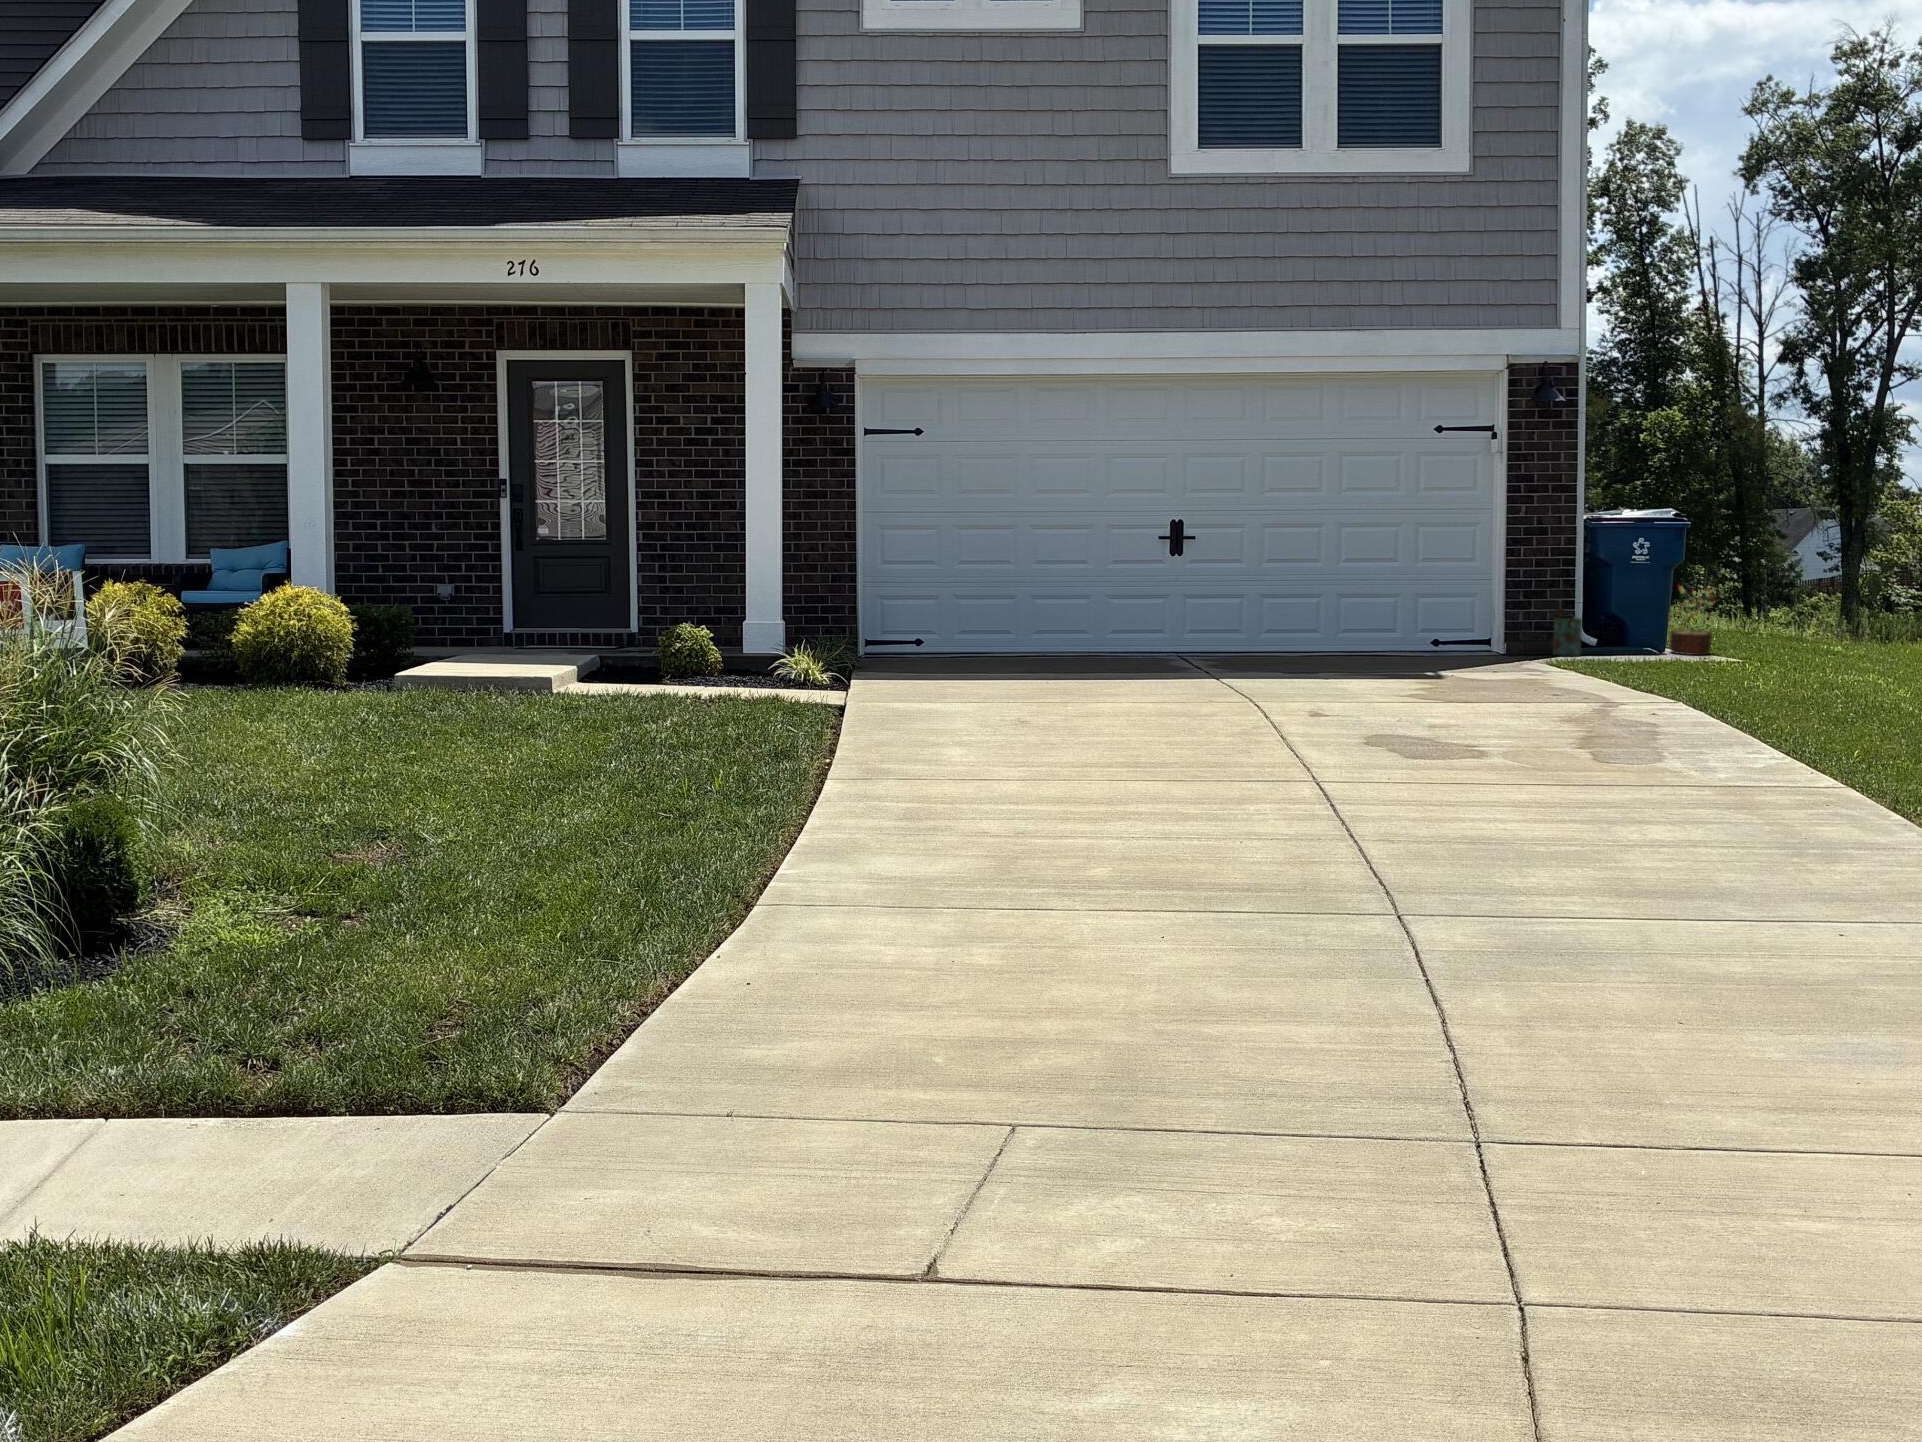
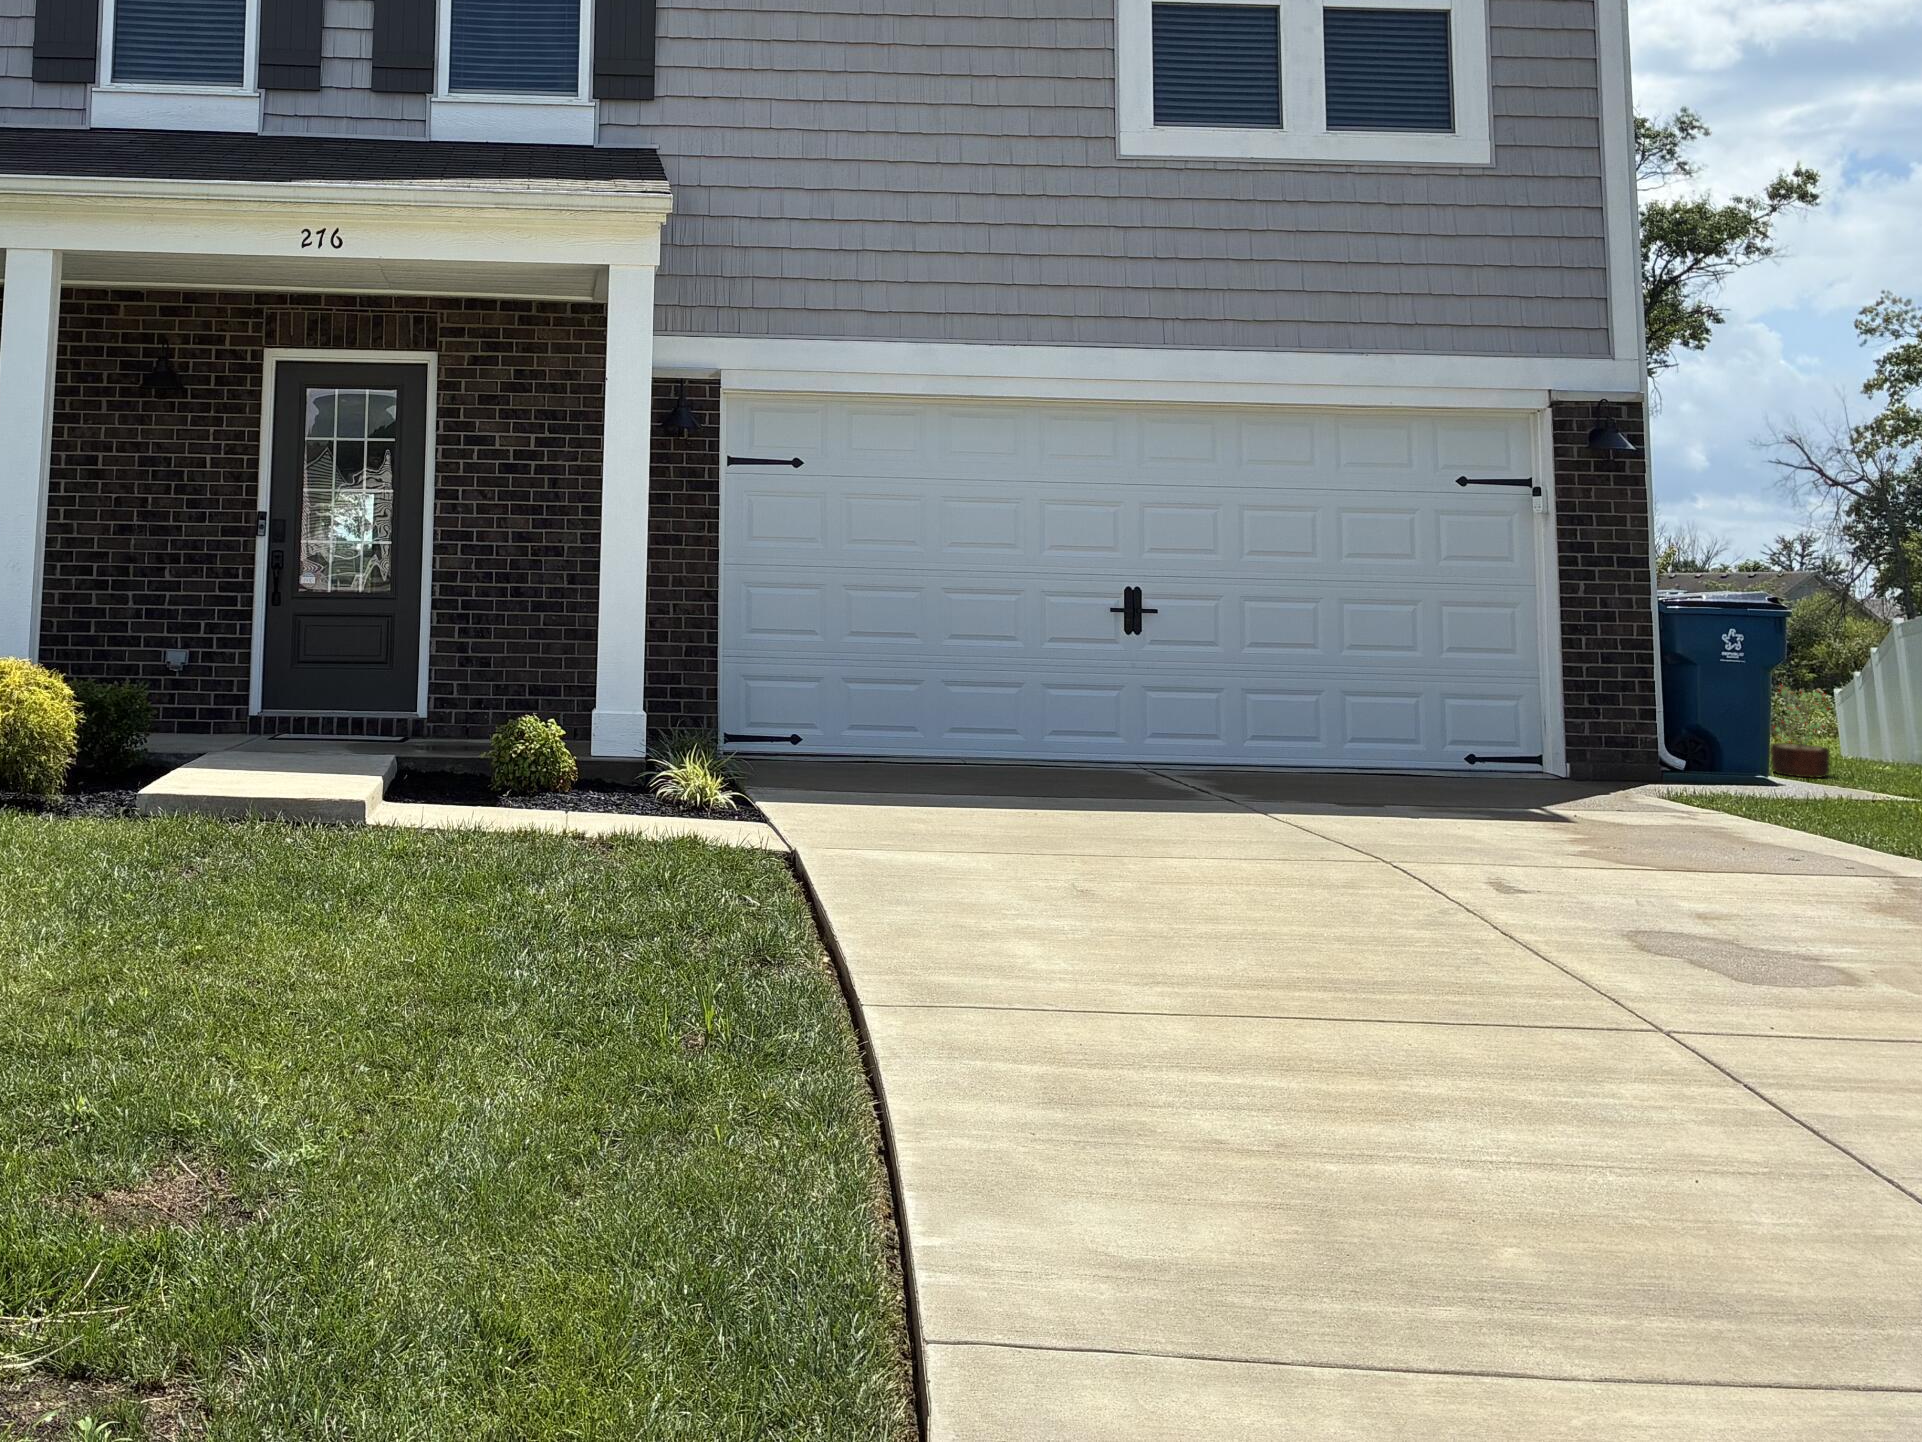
watering can: present [1553,609,1582,656] -> none [1624,712,1672,776]

